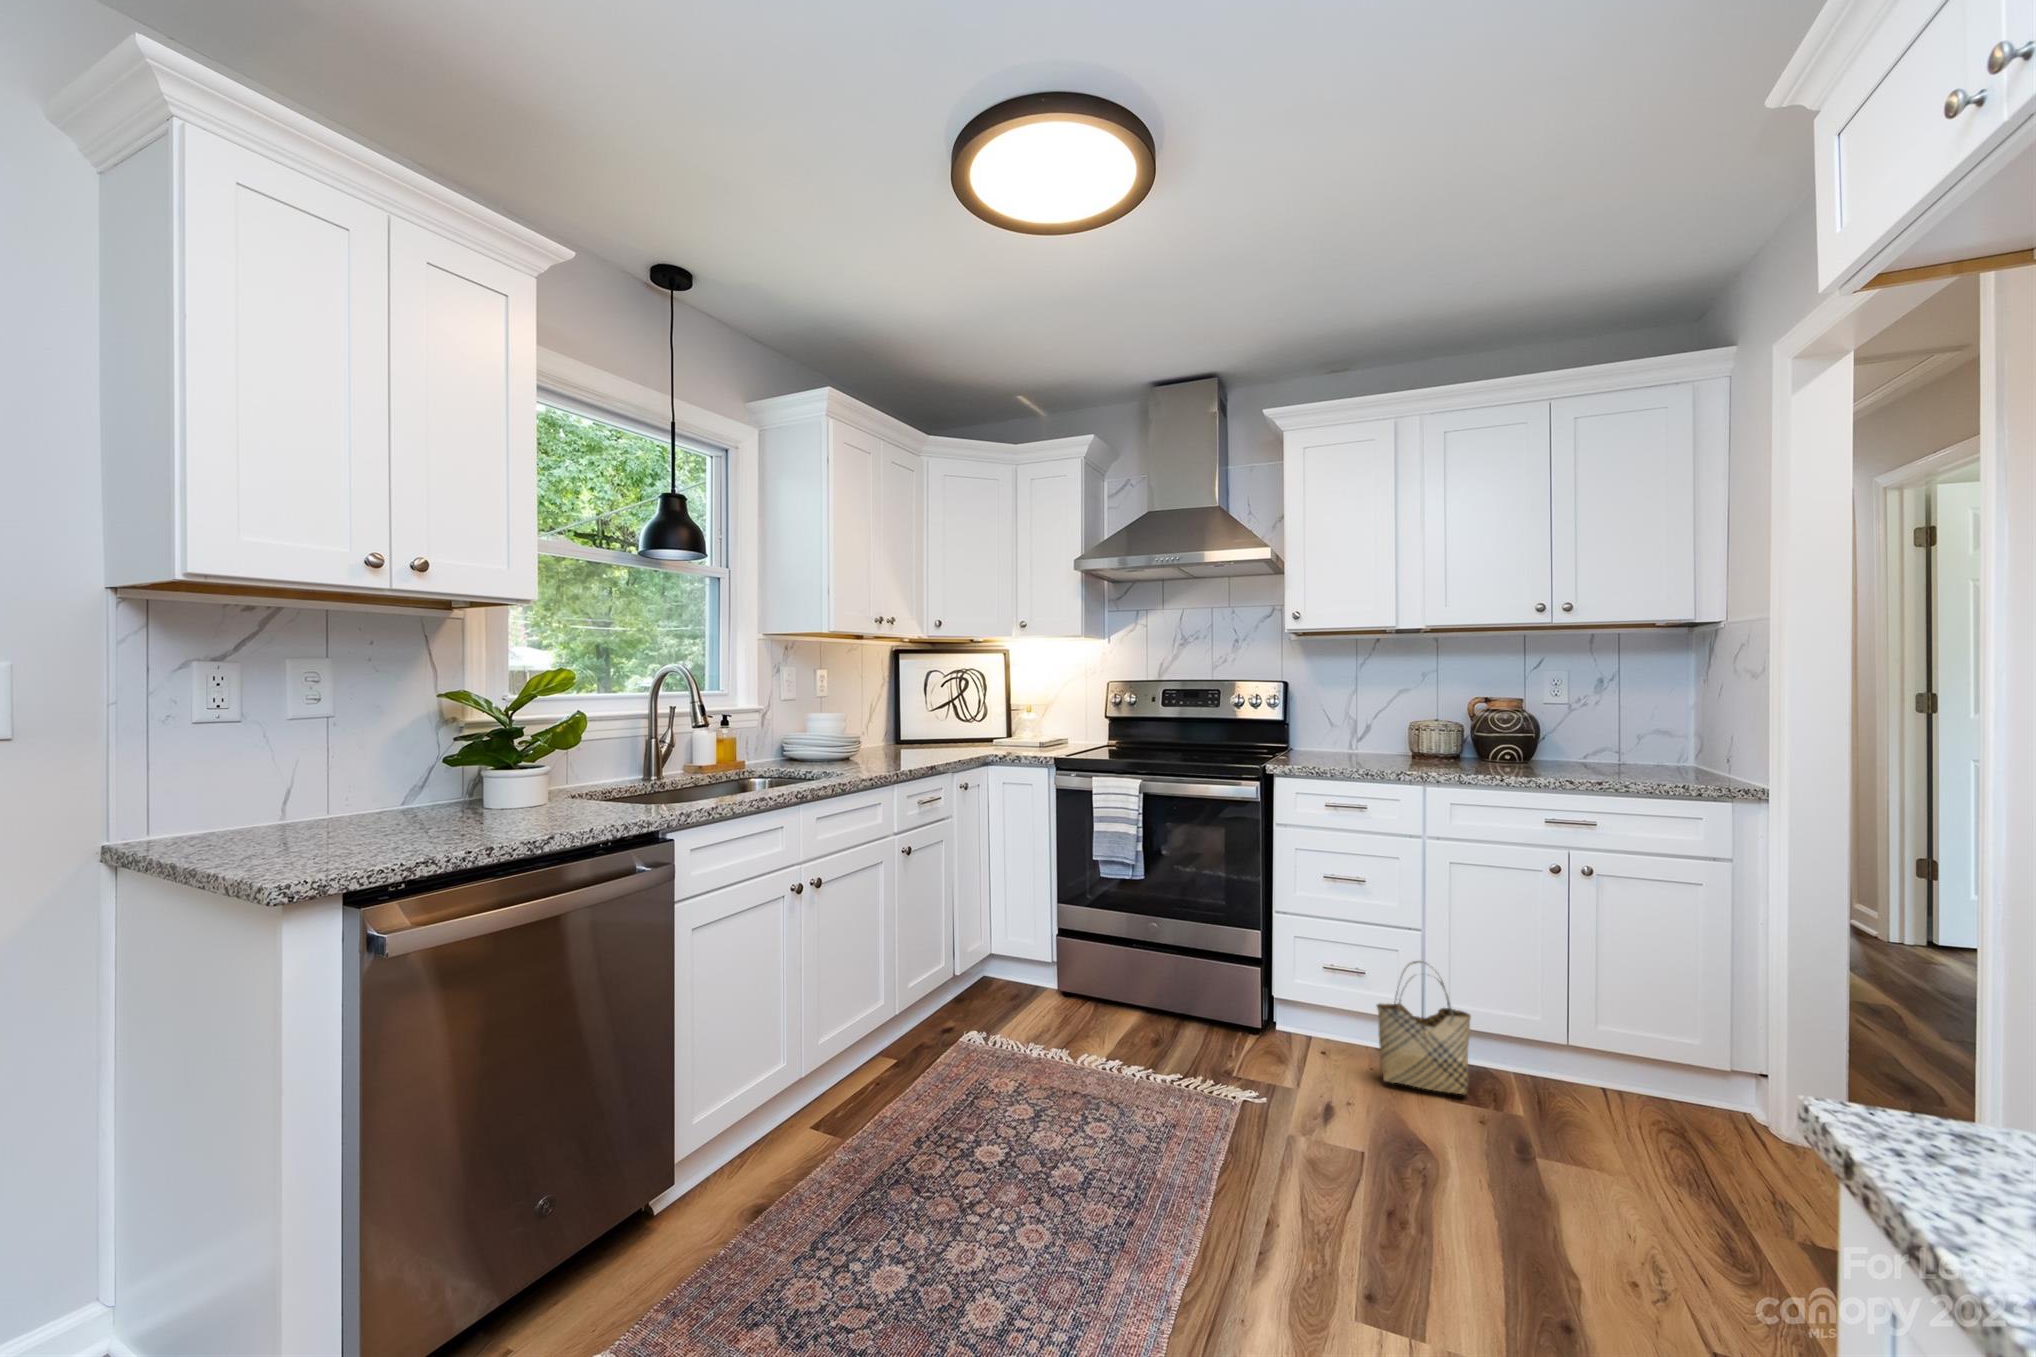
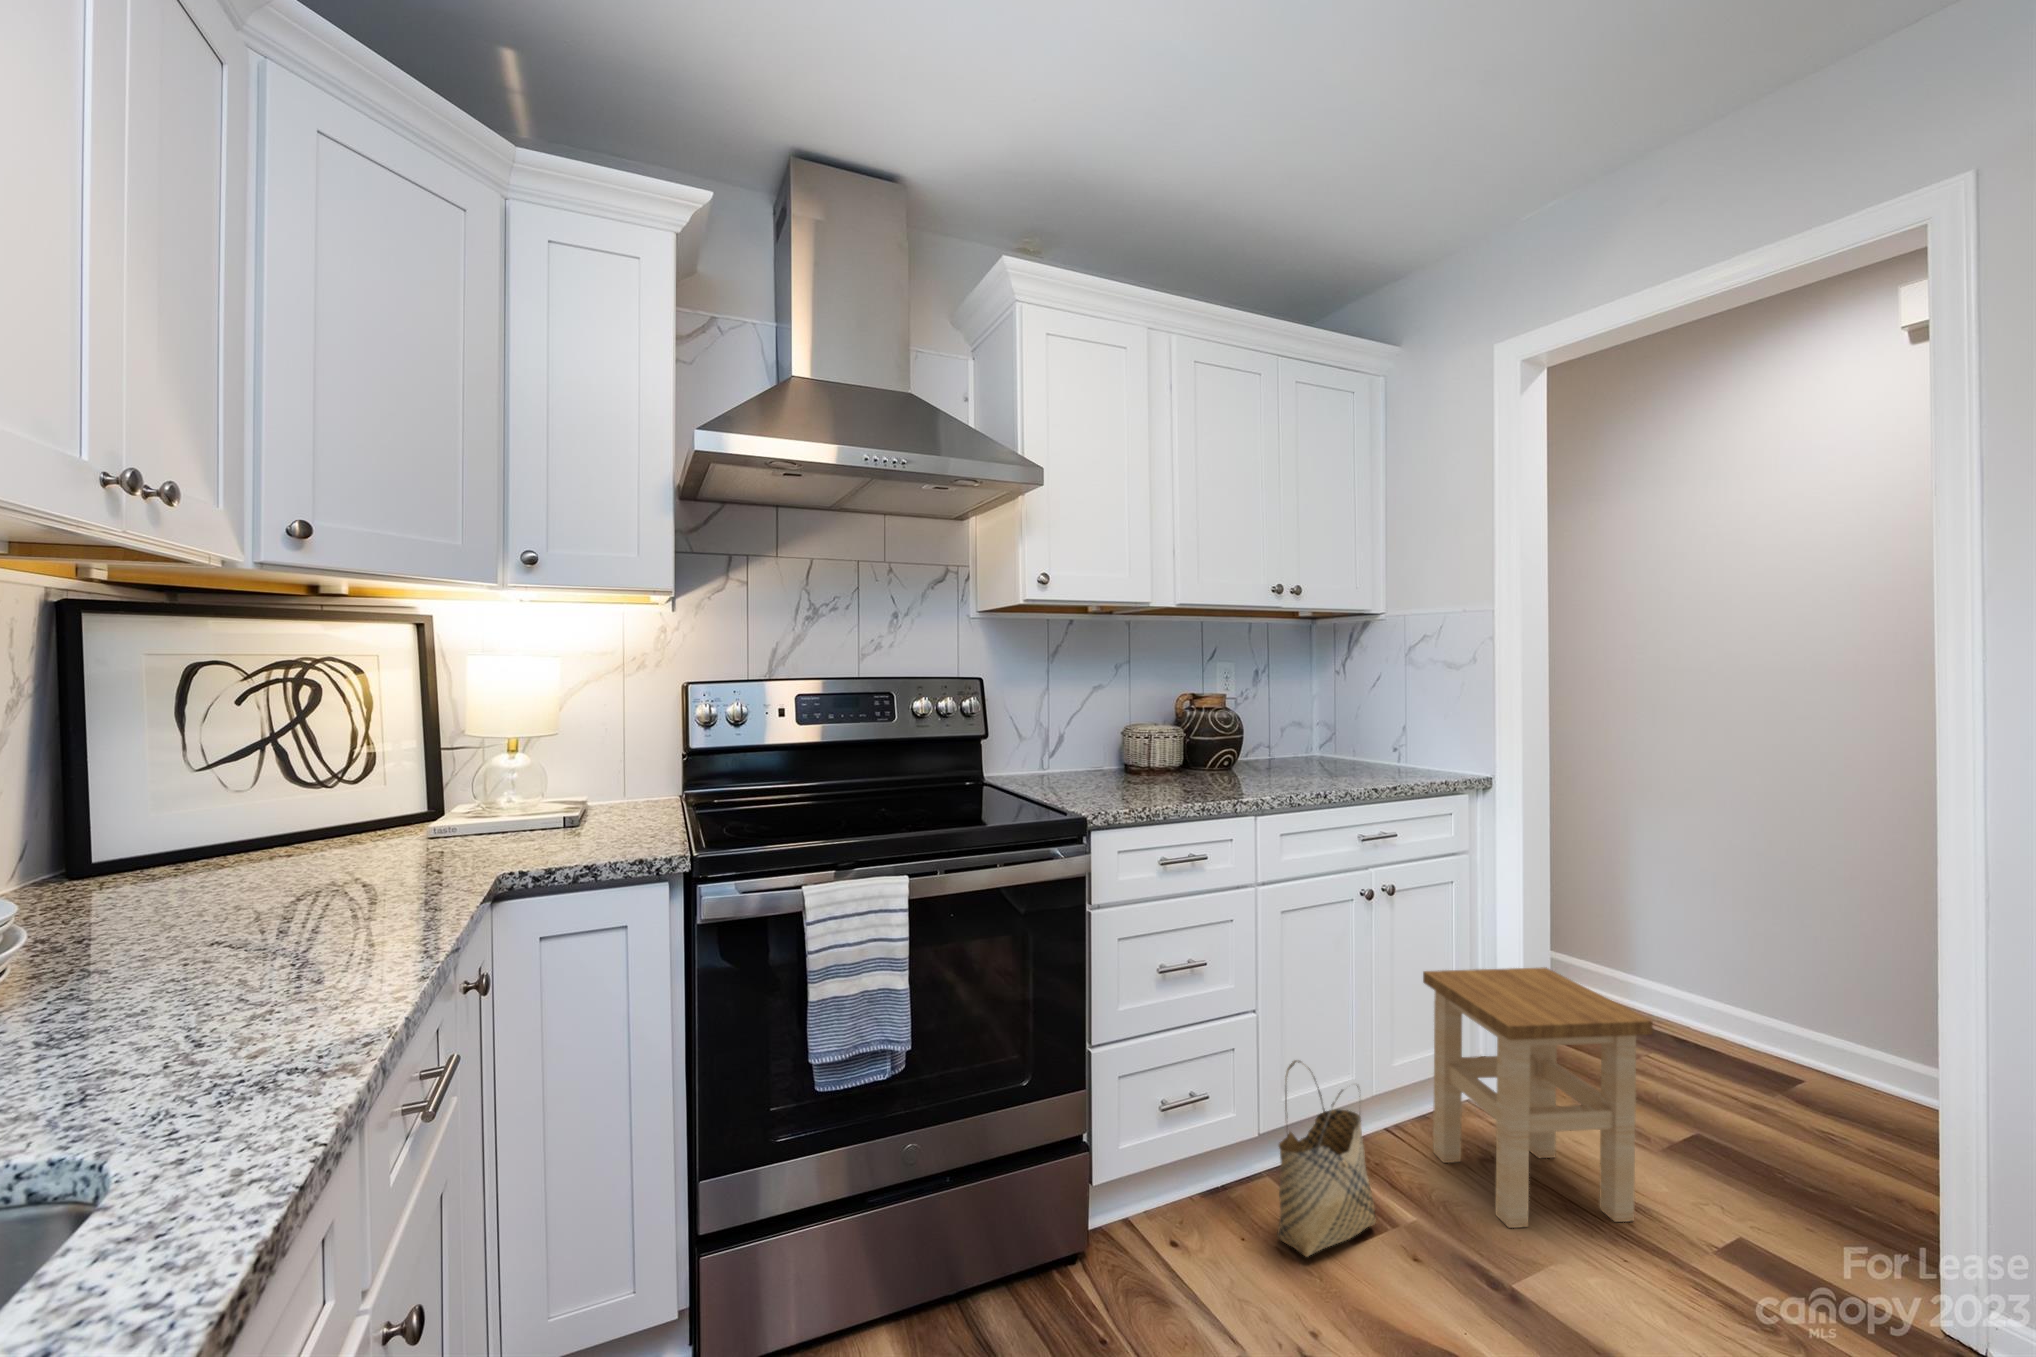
stool: none [1575,942,1760,1194] -> present [1423,967,1653,1228]

